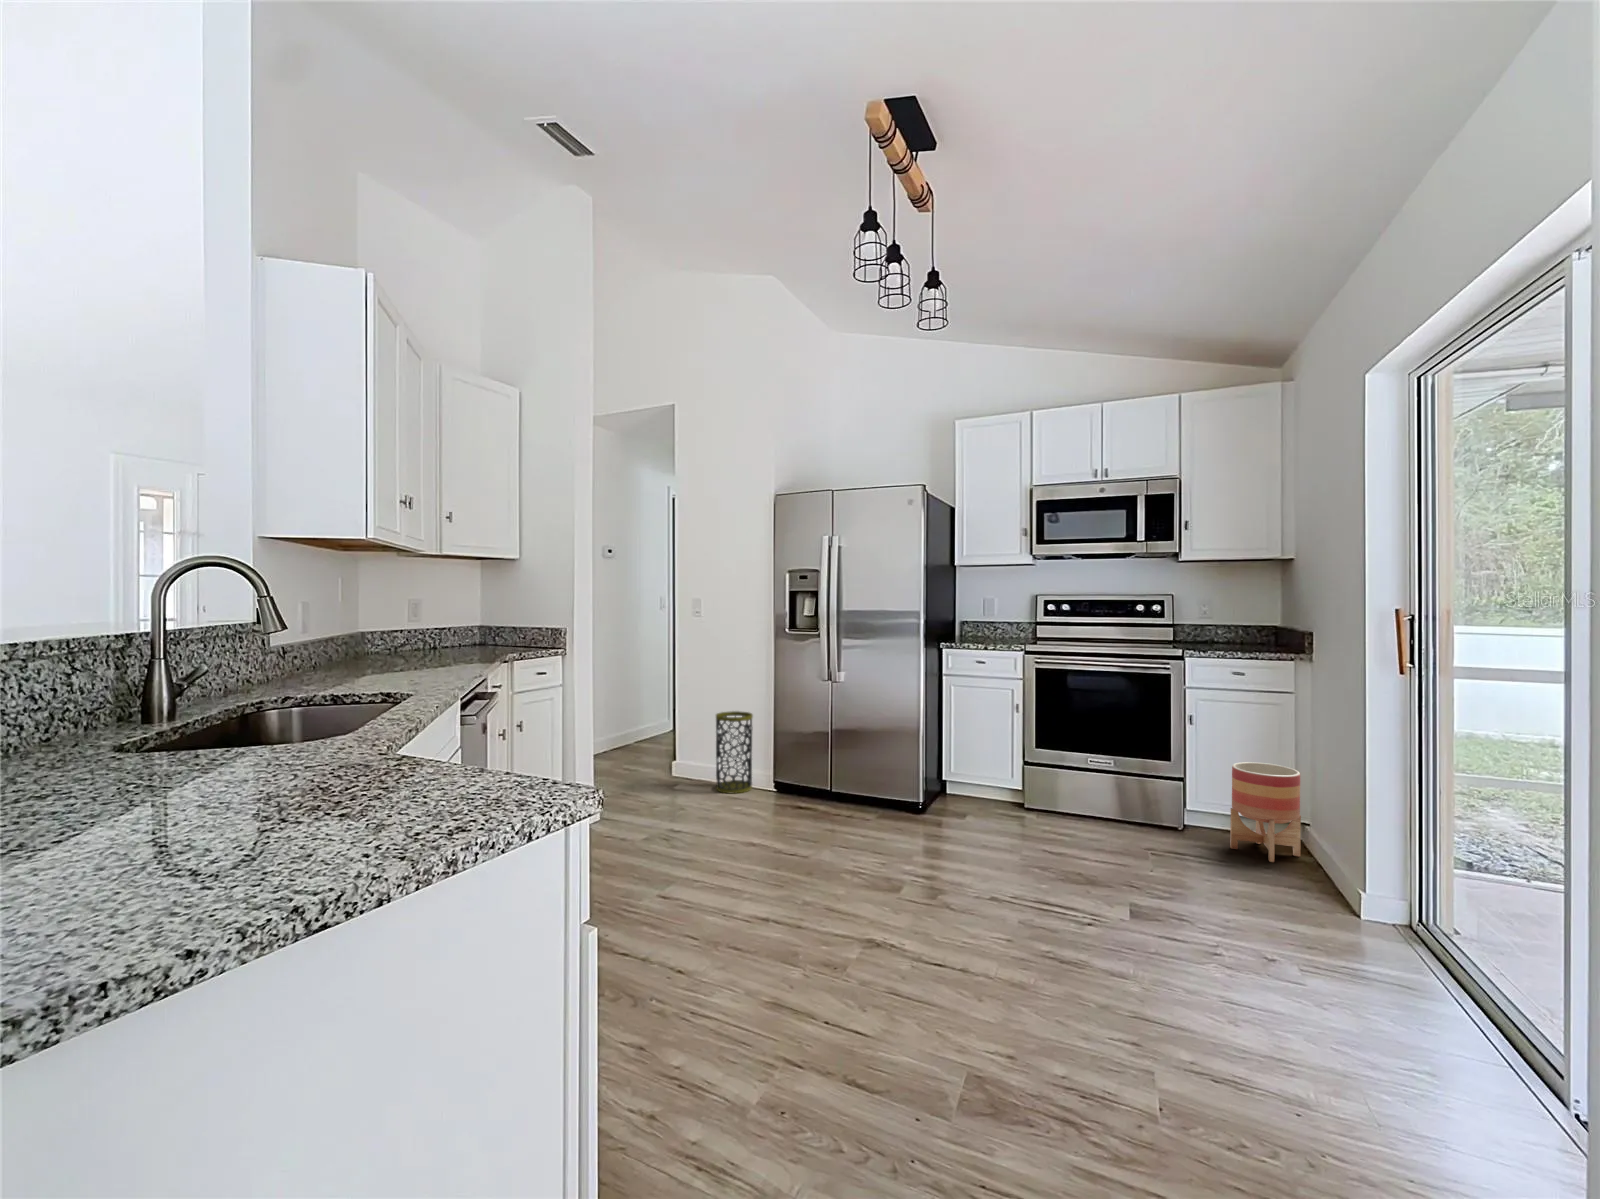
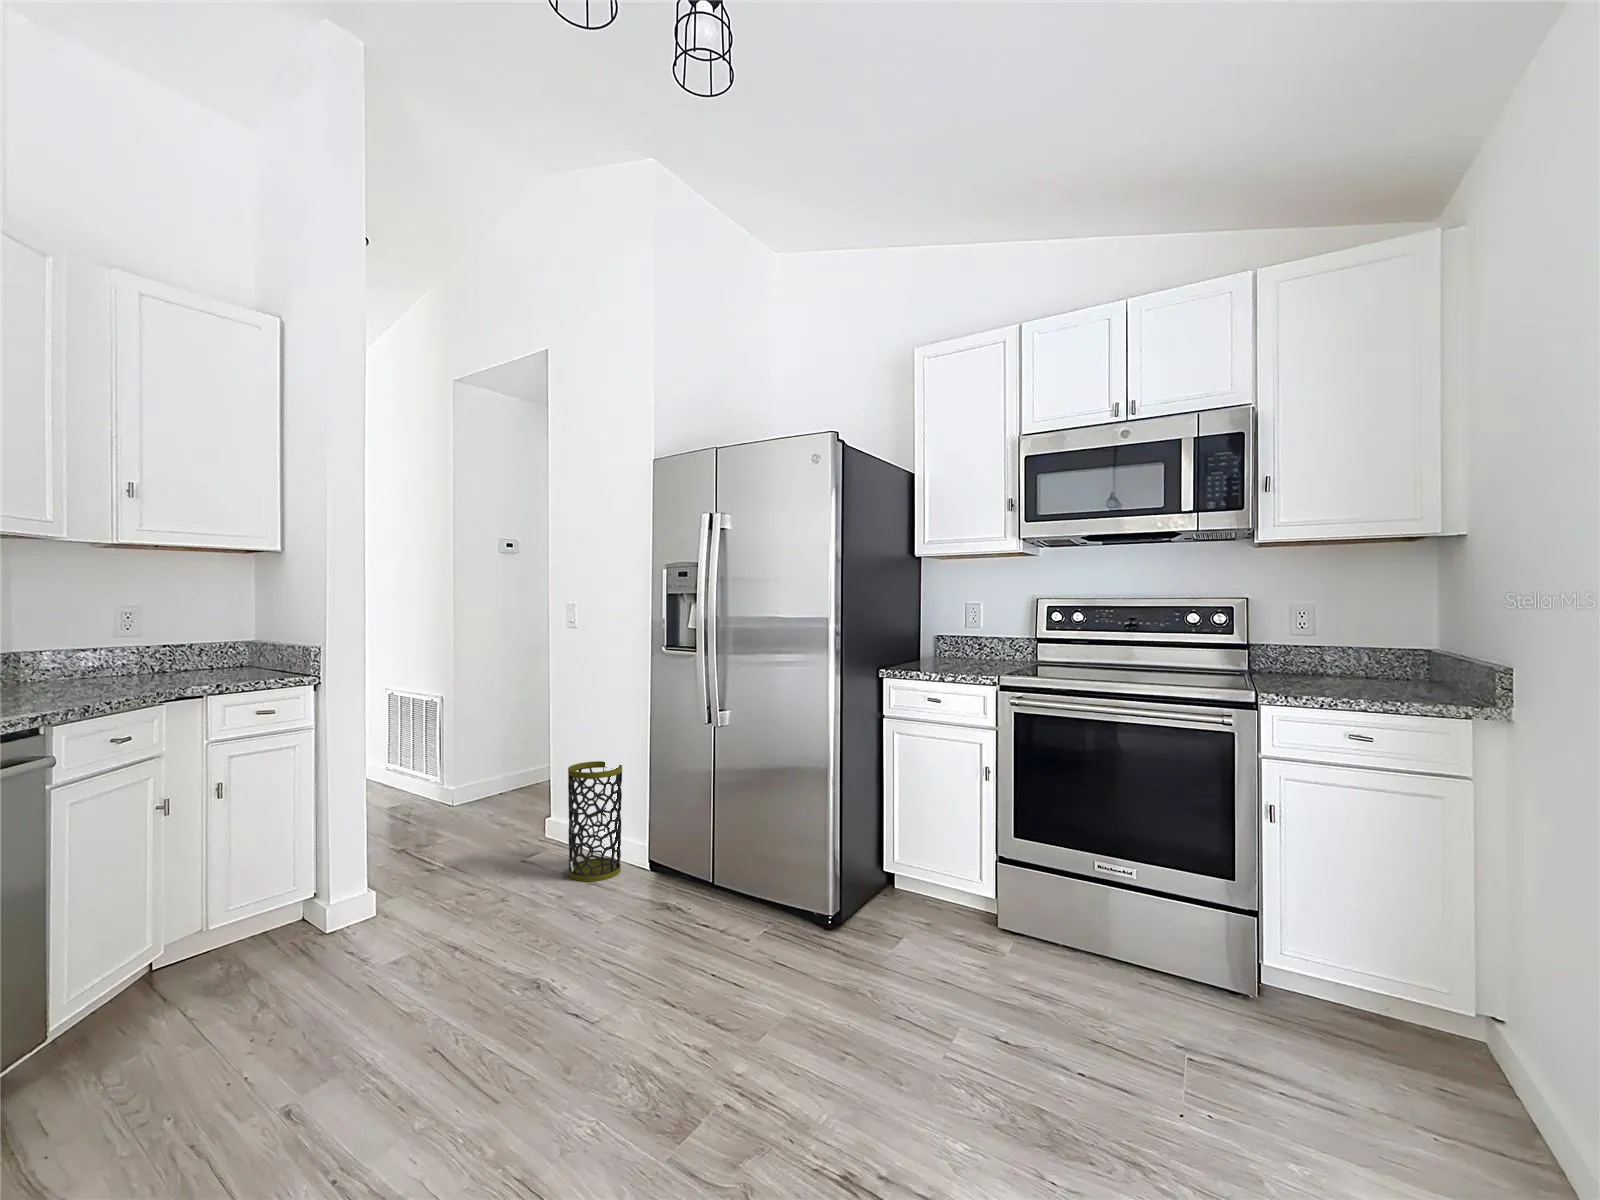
planter: present [1230,762,1301,862] -> none [1343,899,1484,1108]

